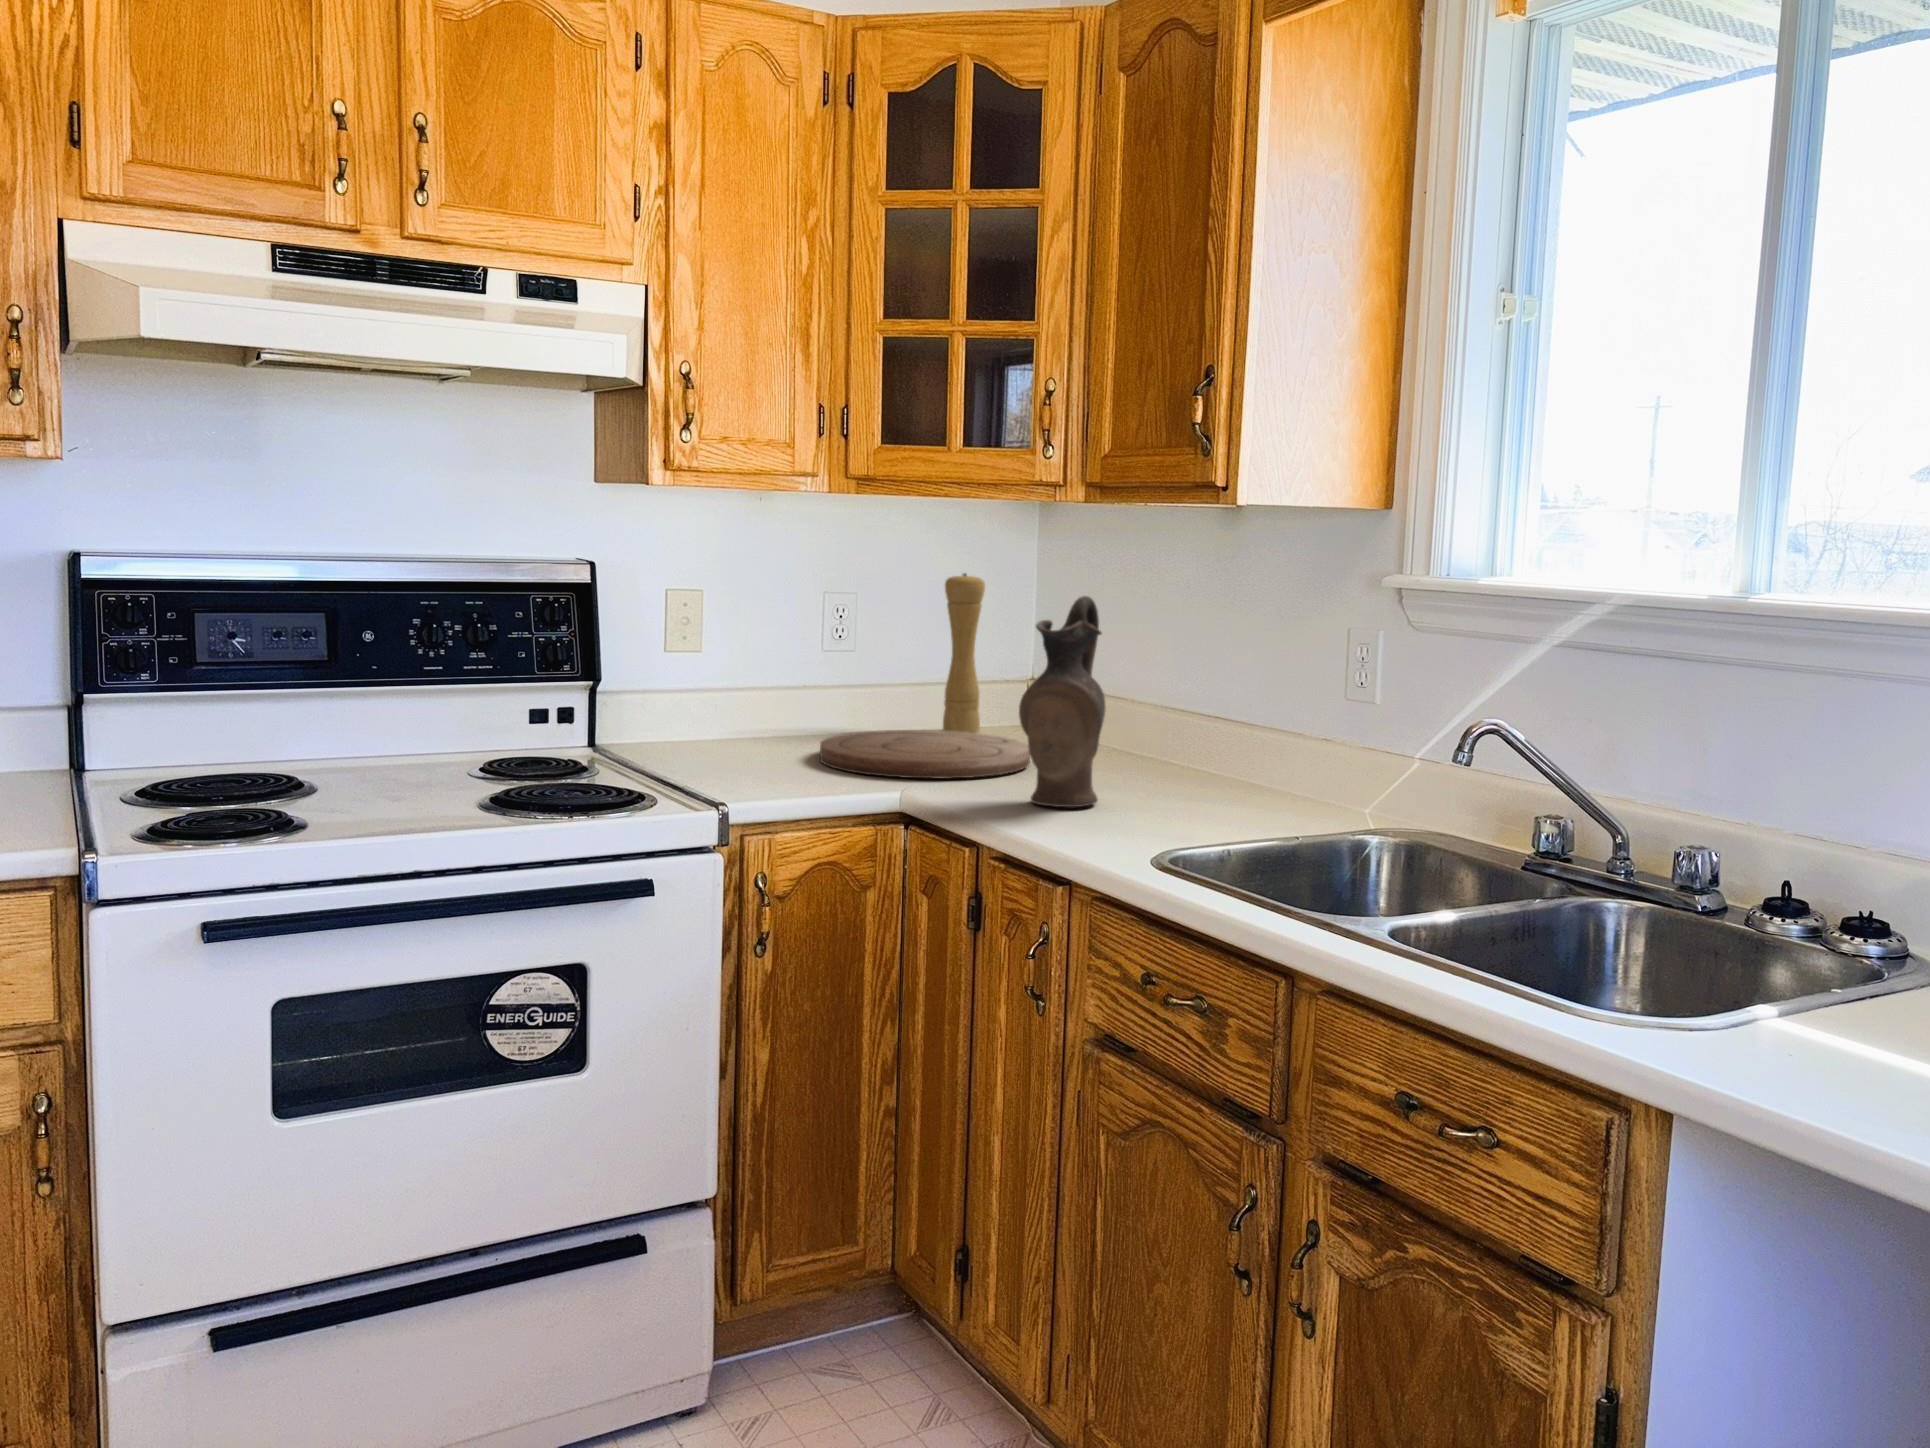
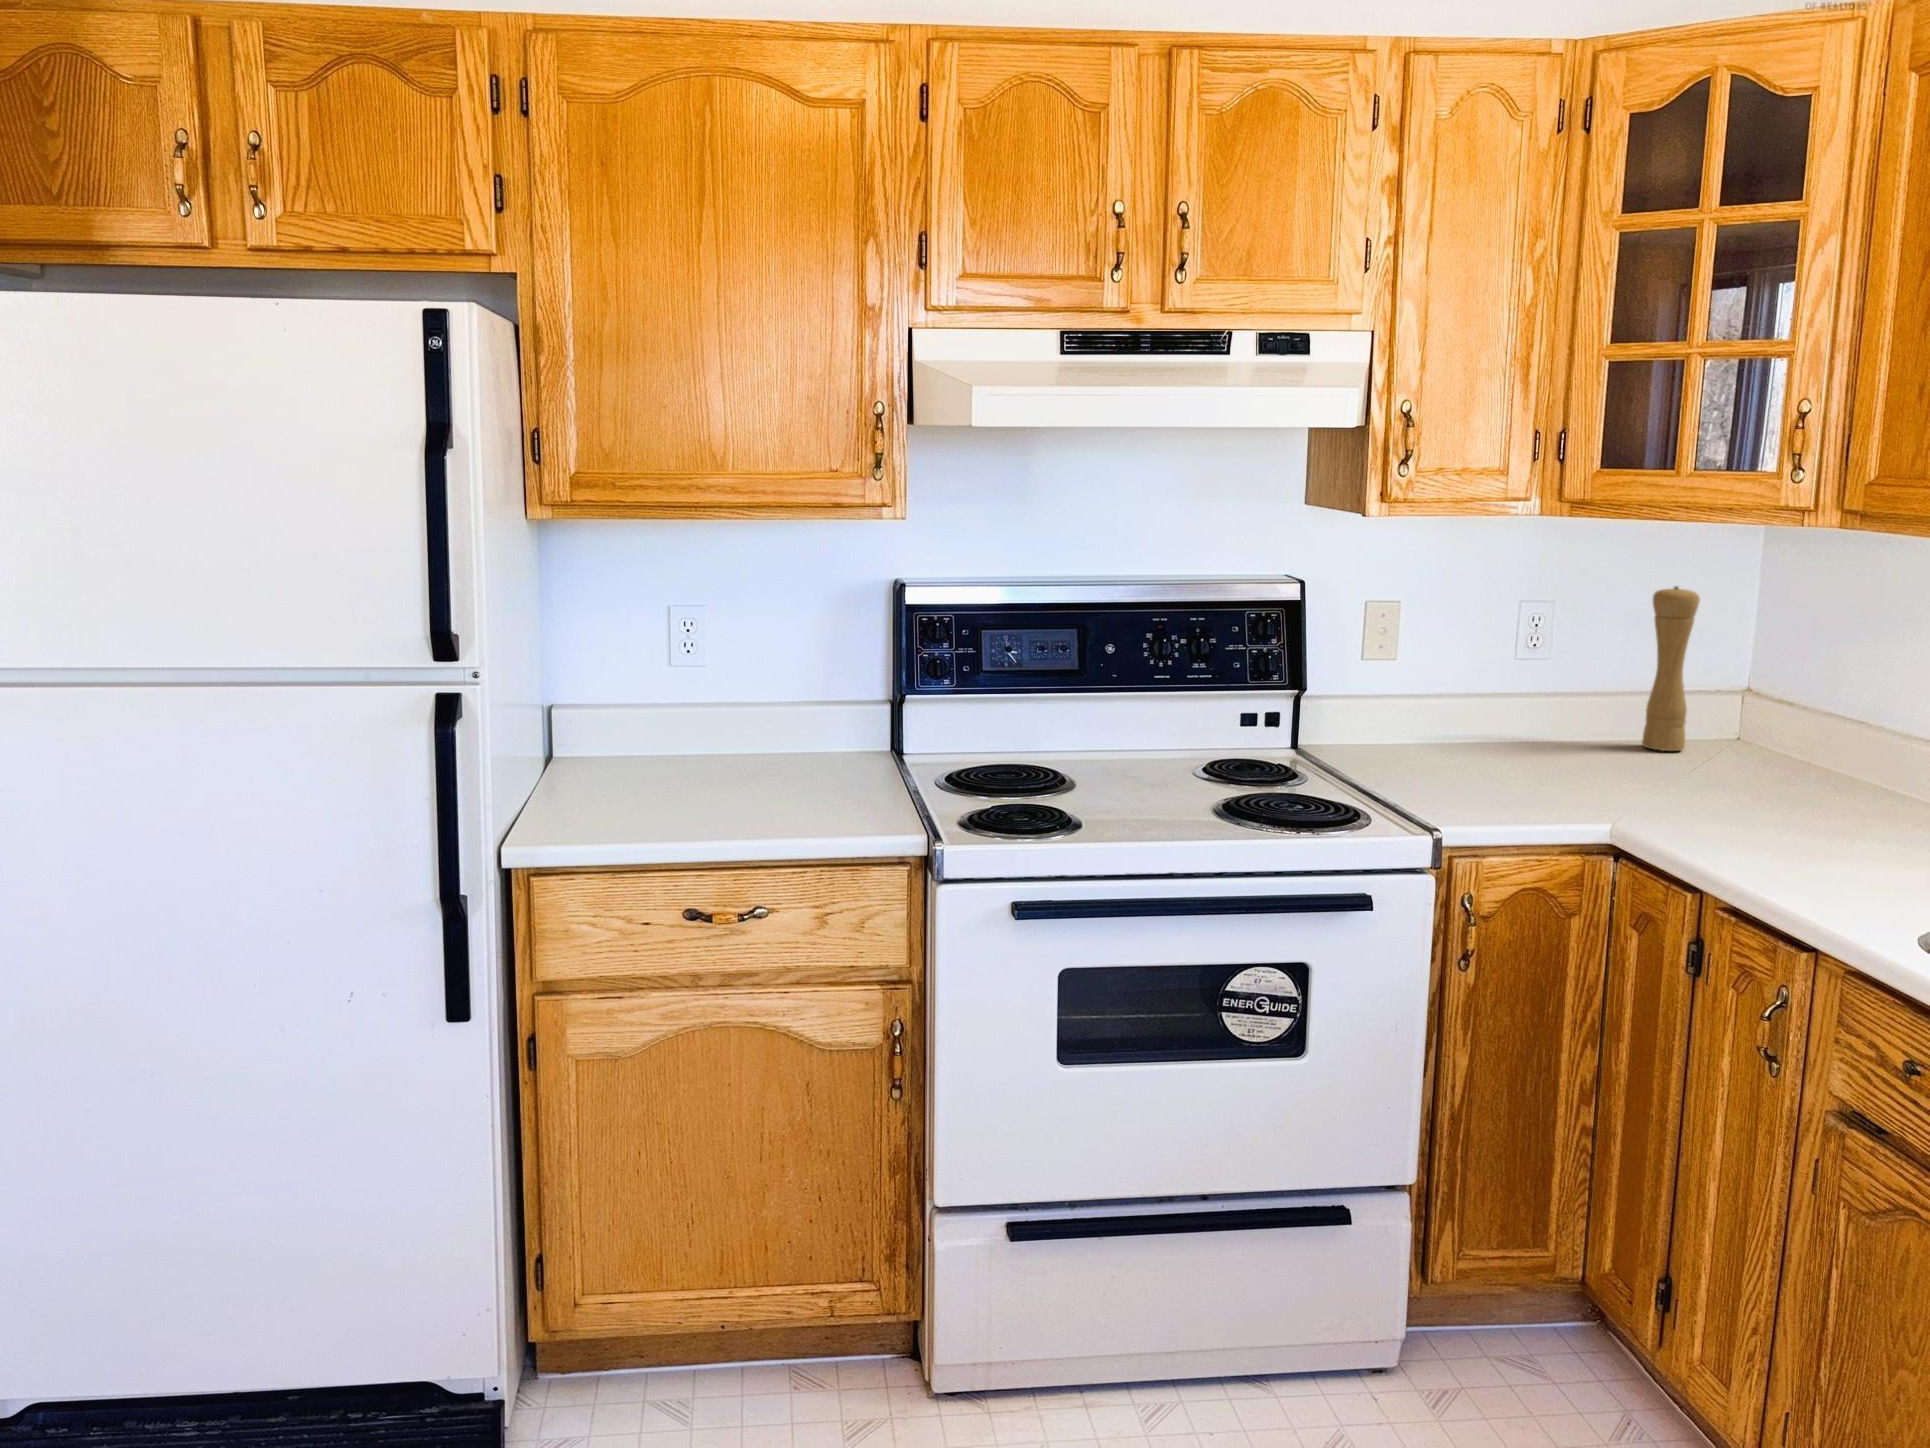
ceramic pitcher: present [1019,596,1105,807] -> none [1755,638,1861,861]
cutting board: present [820,730,1030,778] -> none [1517,747,1753,812]

